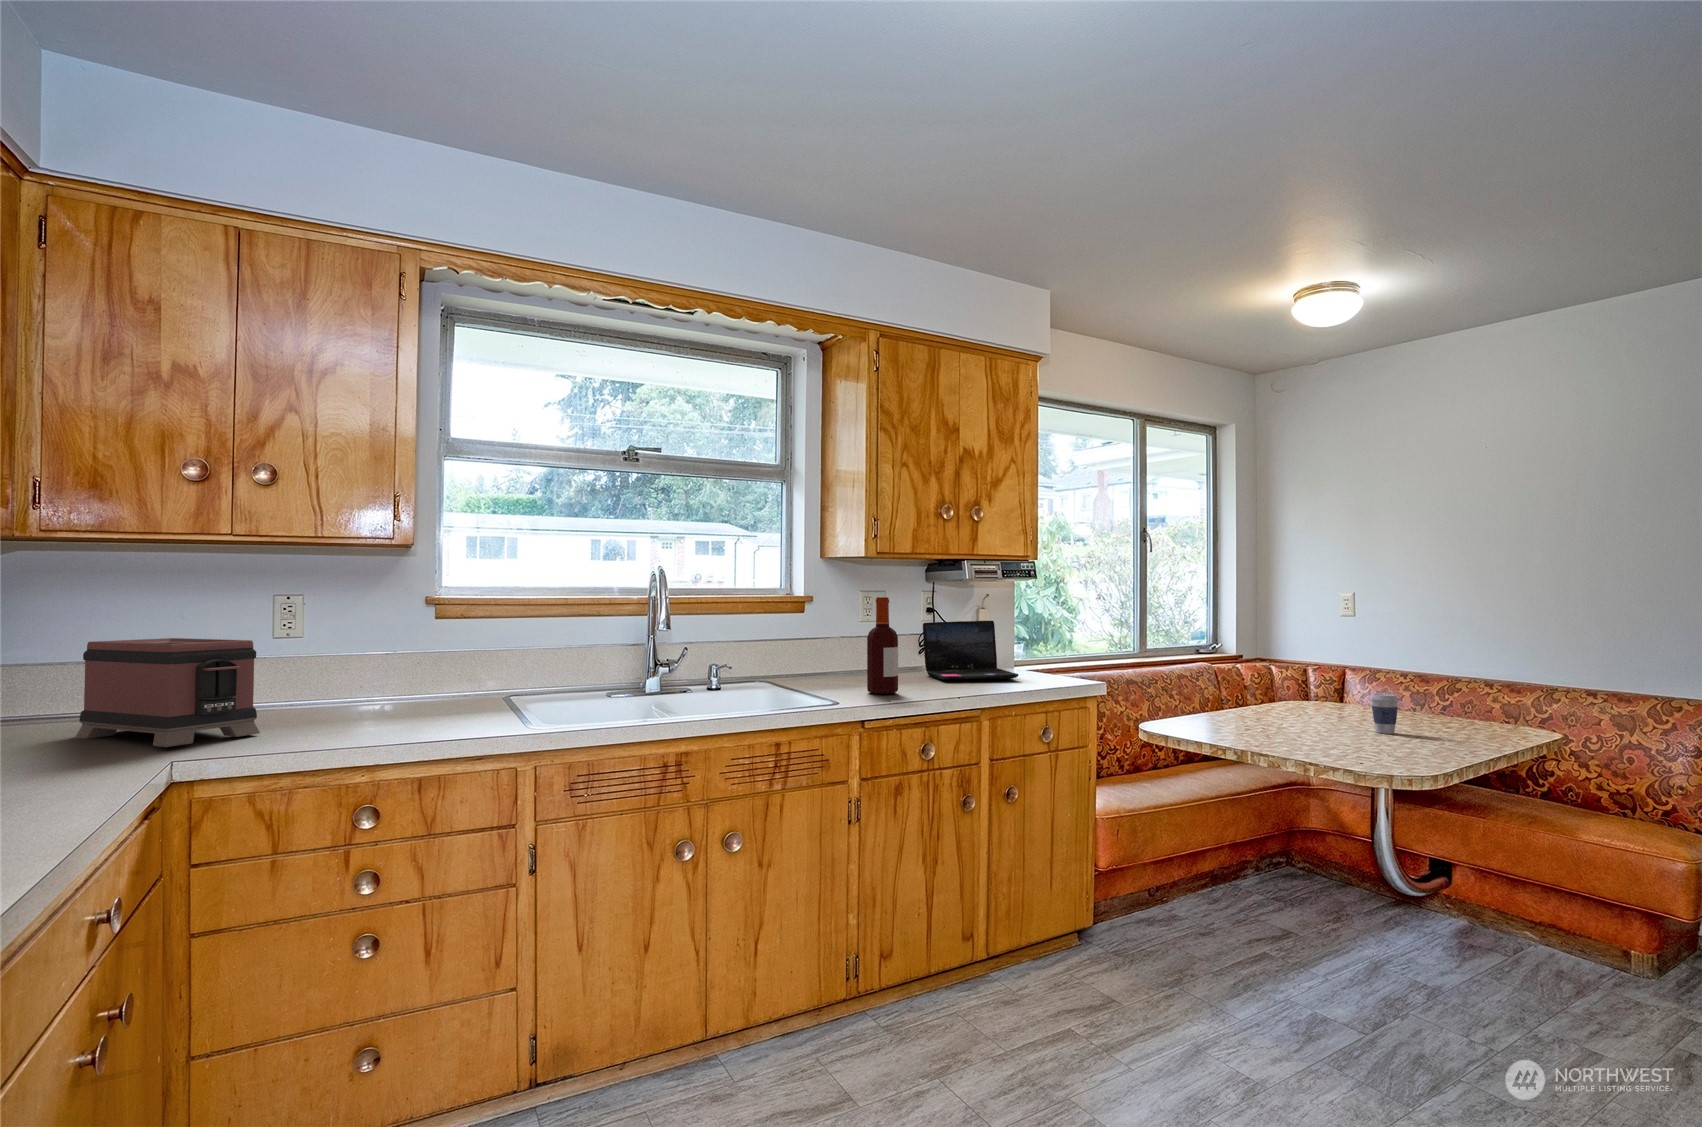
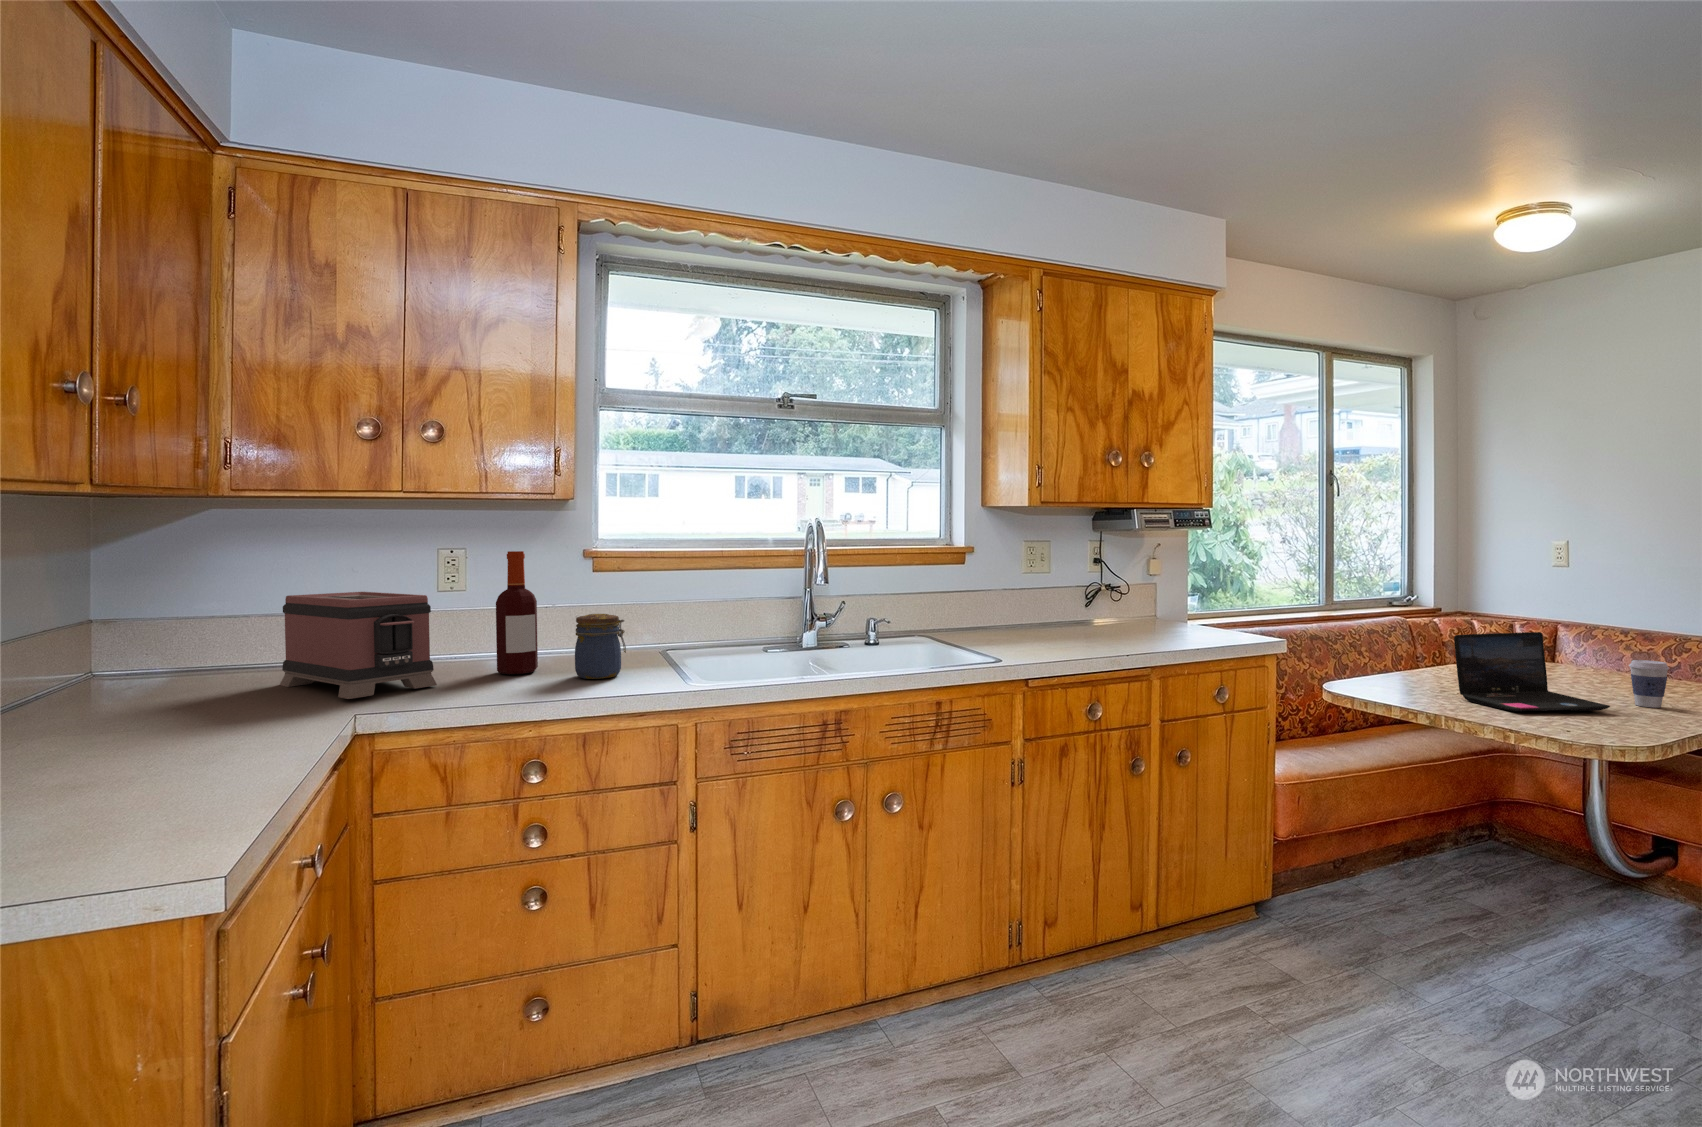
bottle: present [867,597,898,694] -> present [496,551,538,674]
laptop: present [923,621,1019,680] -> present [1454,632,1610,712]
jar: none [410,659,464,725] -> present [575,614,626,679]

